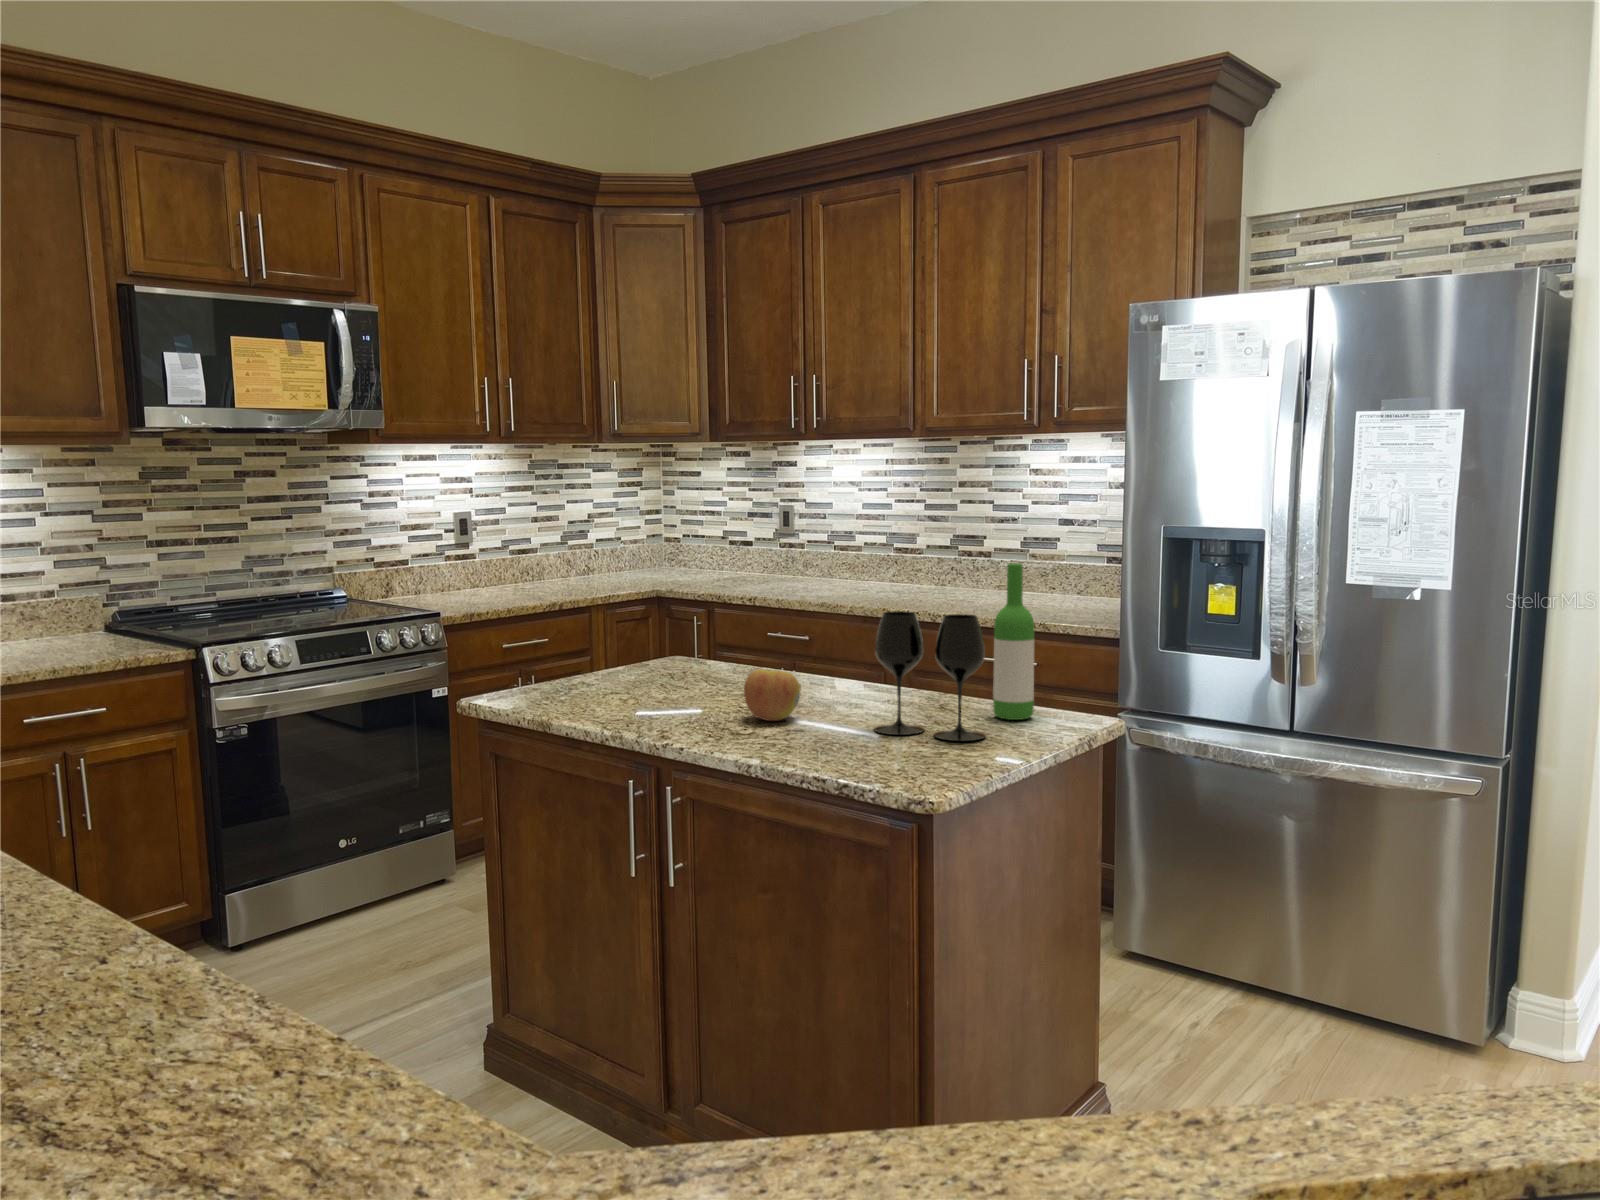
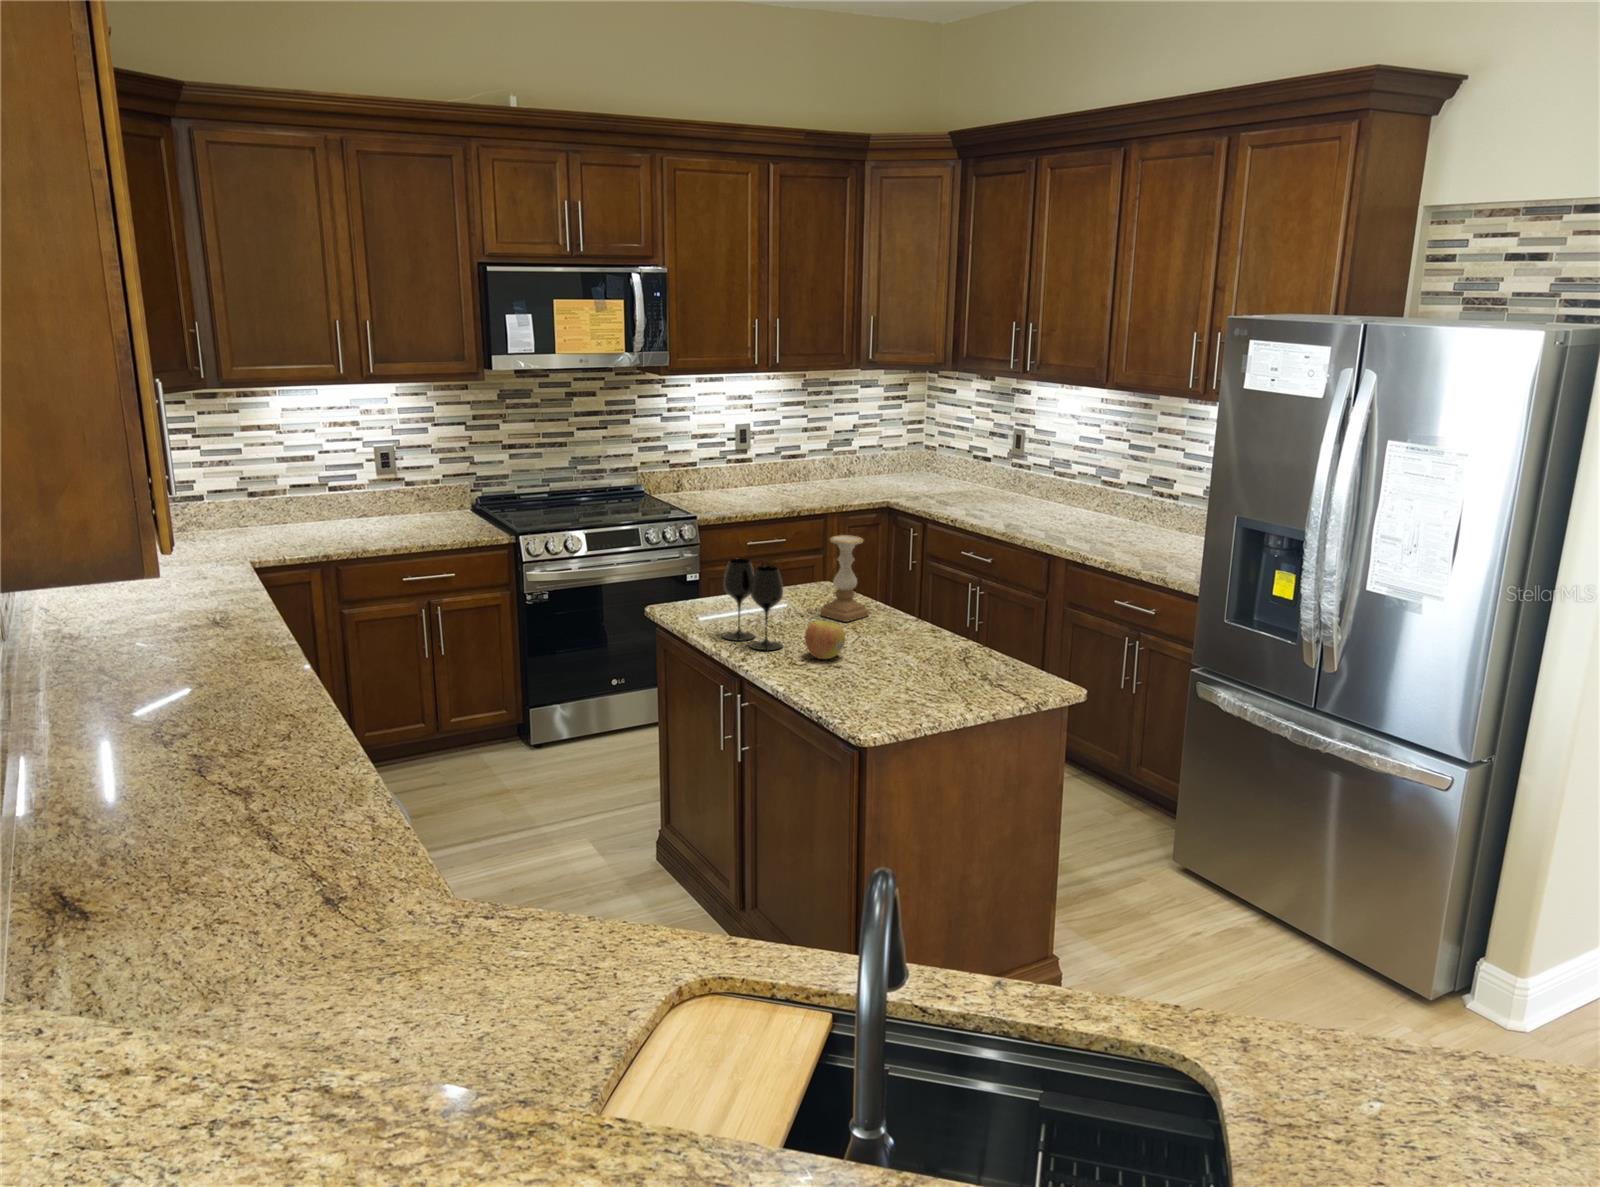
wine bottle: present [993,563,1034,720] -> none [982,565,1016,683]
candle holder: none [712,574,773,684] -> present [820,535,869,622]
wine glass: present [874,611,985,741] -> present [723,559,783,650]

